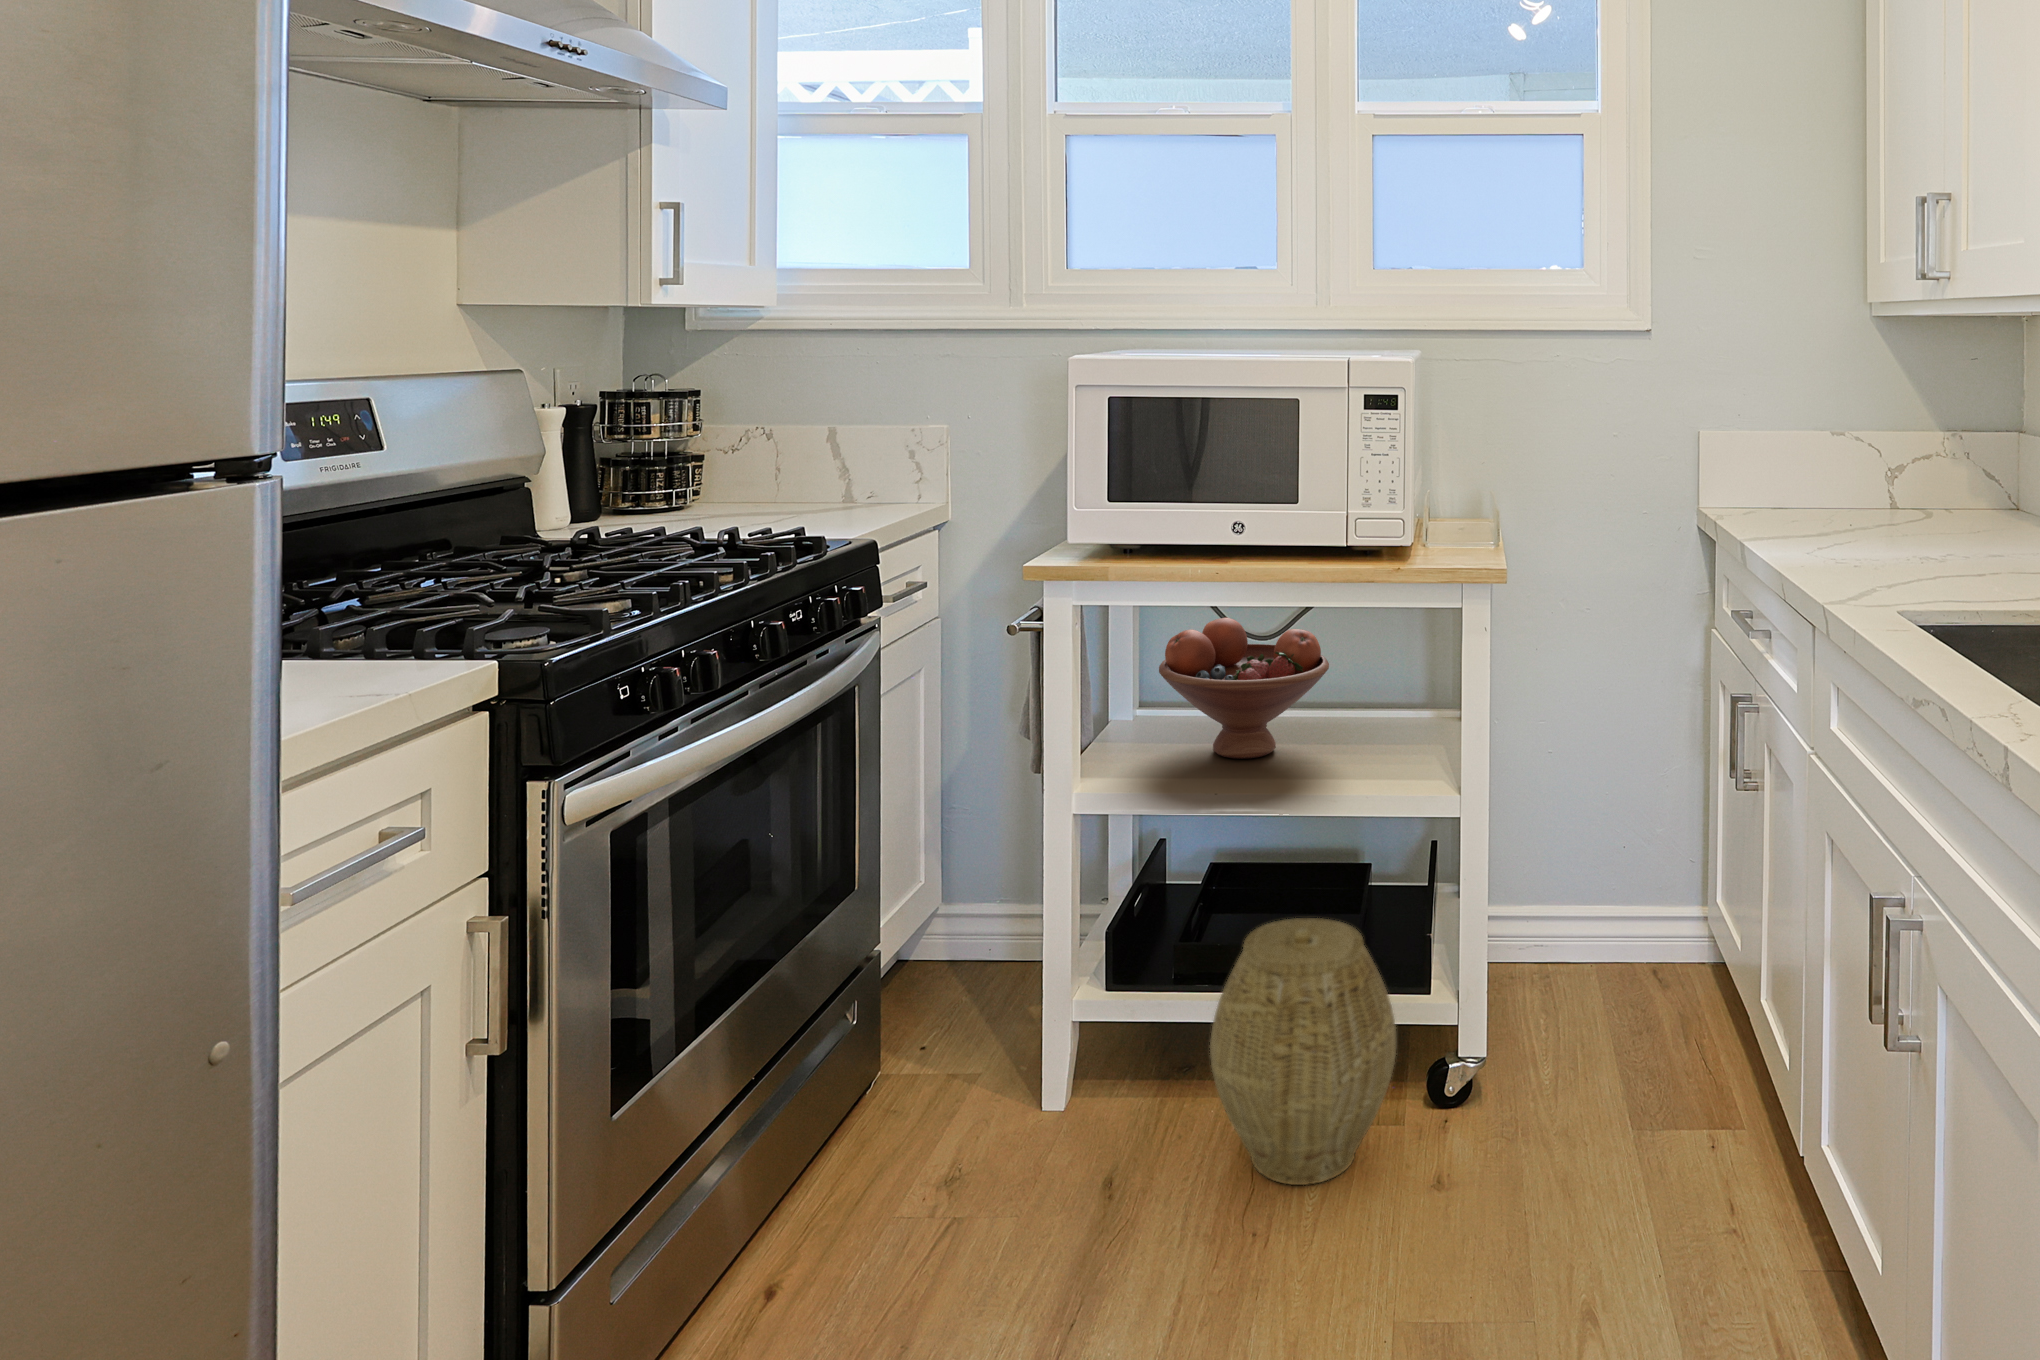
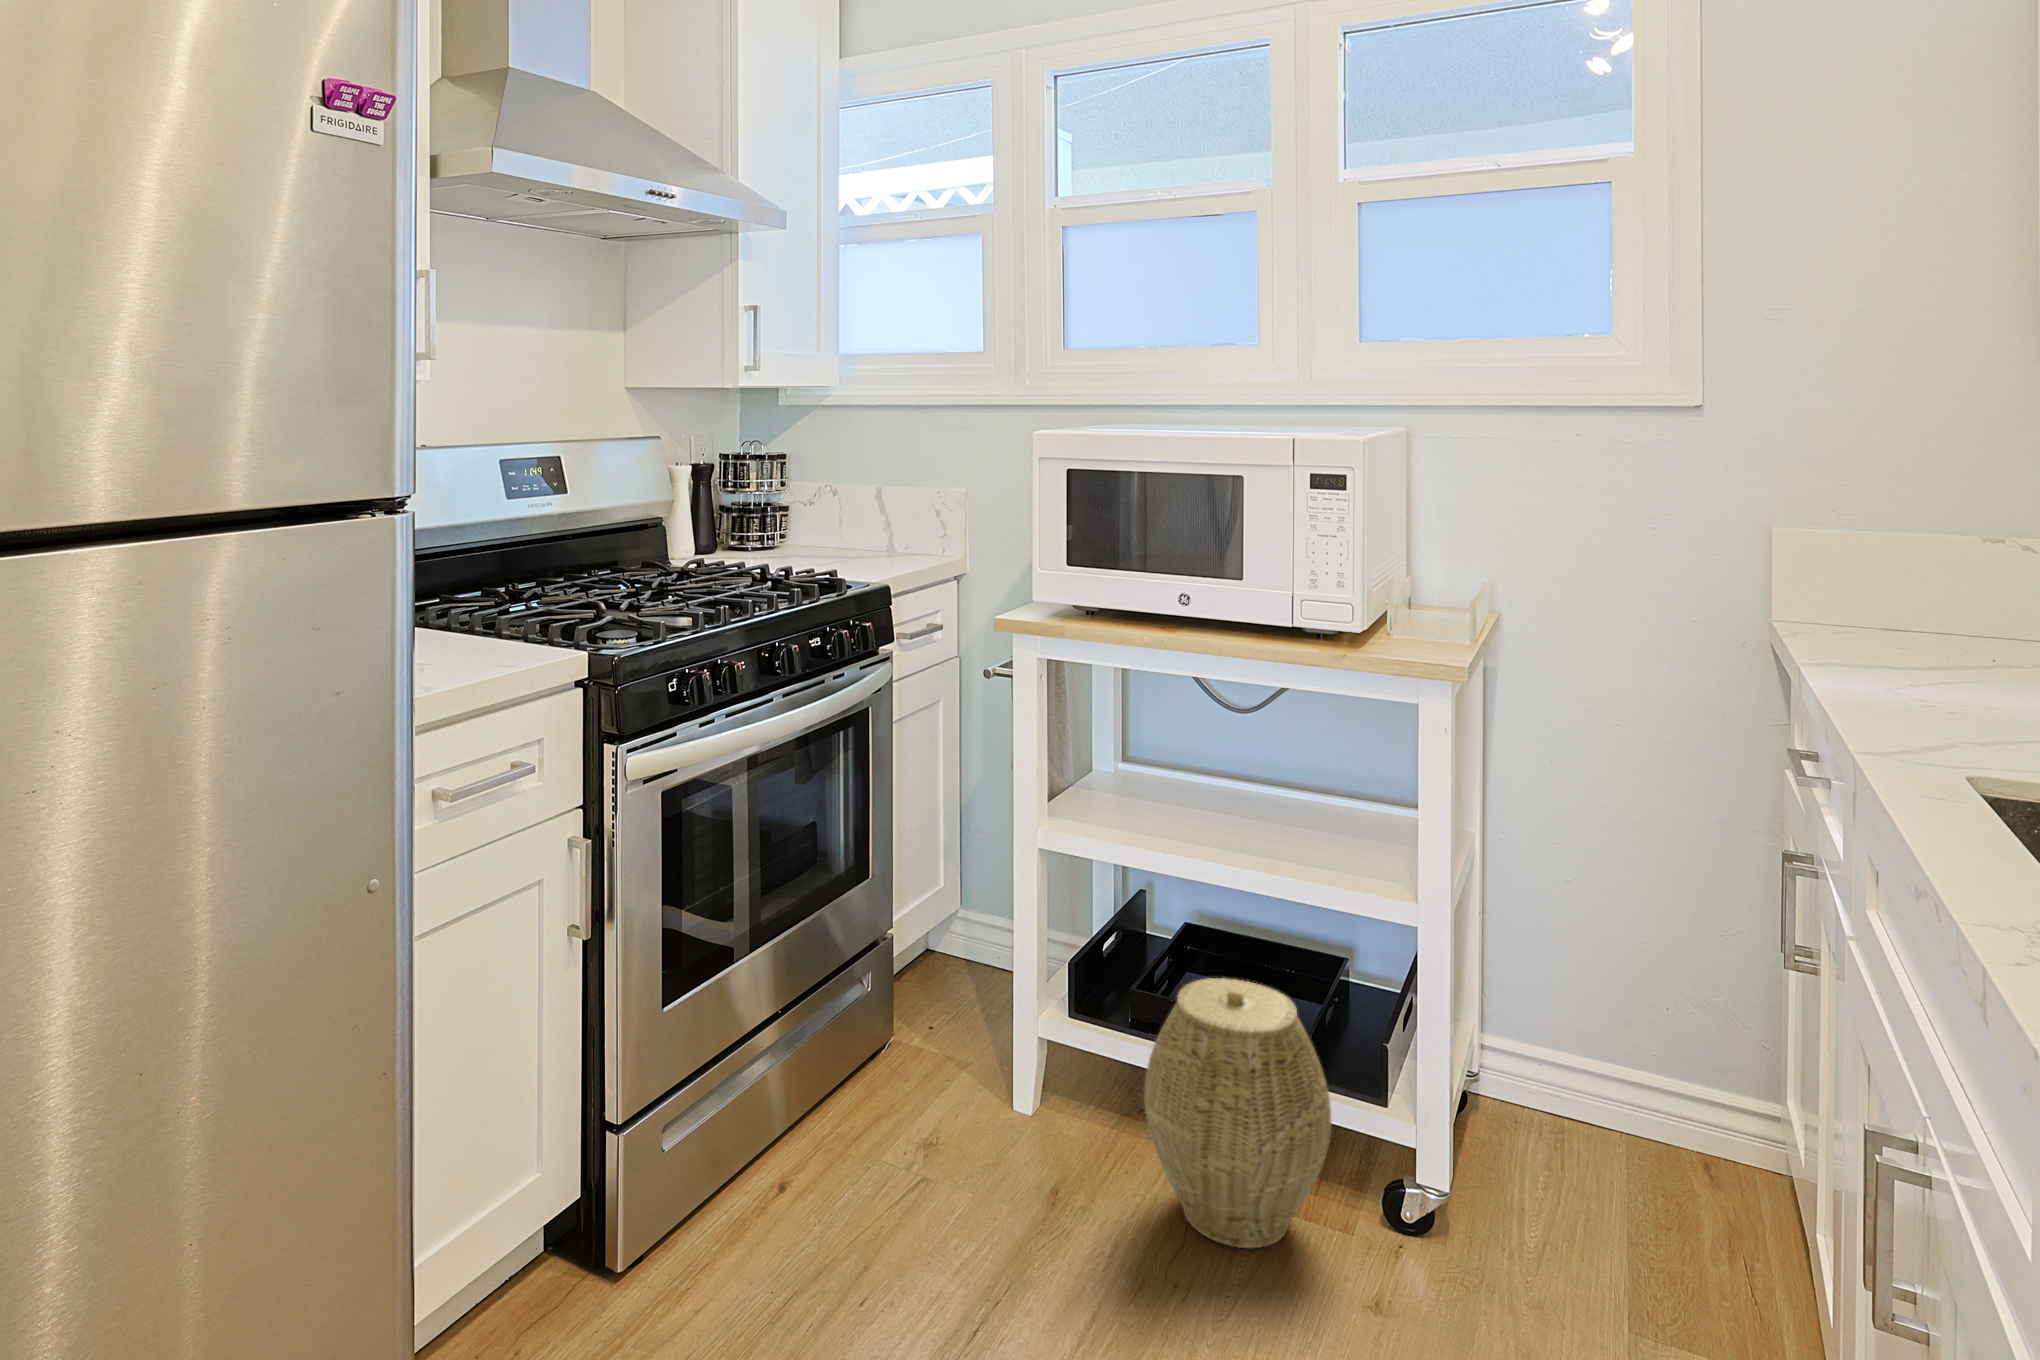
fruit bowl: present [1159,618,1329,759] -> none [1124,679,1289,817]

